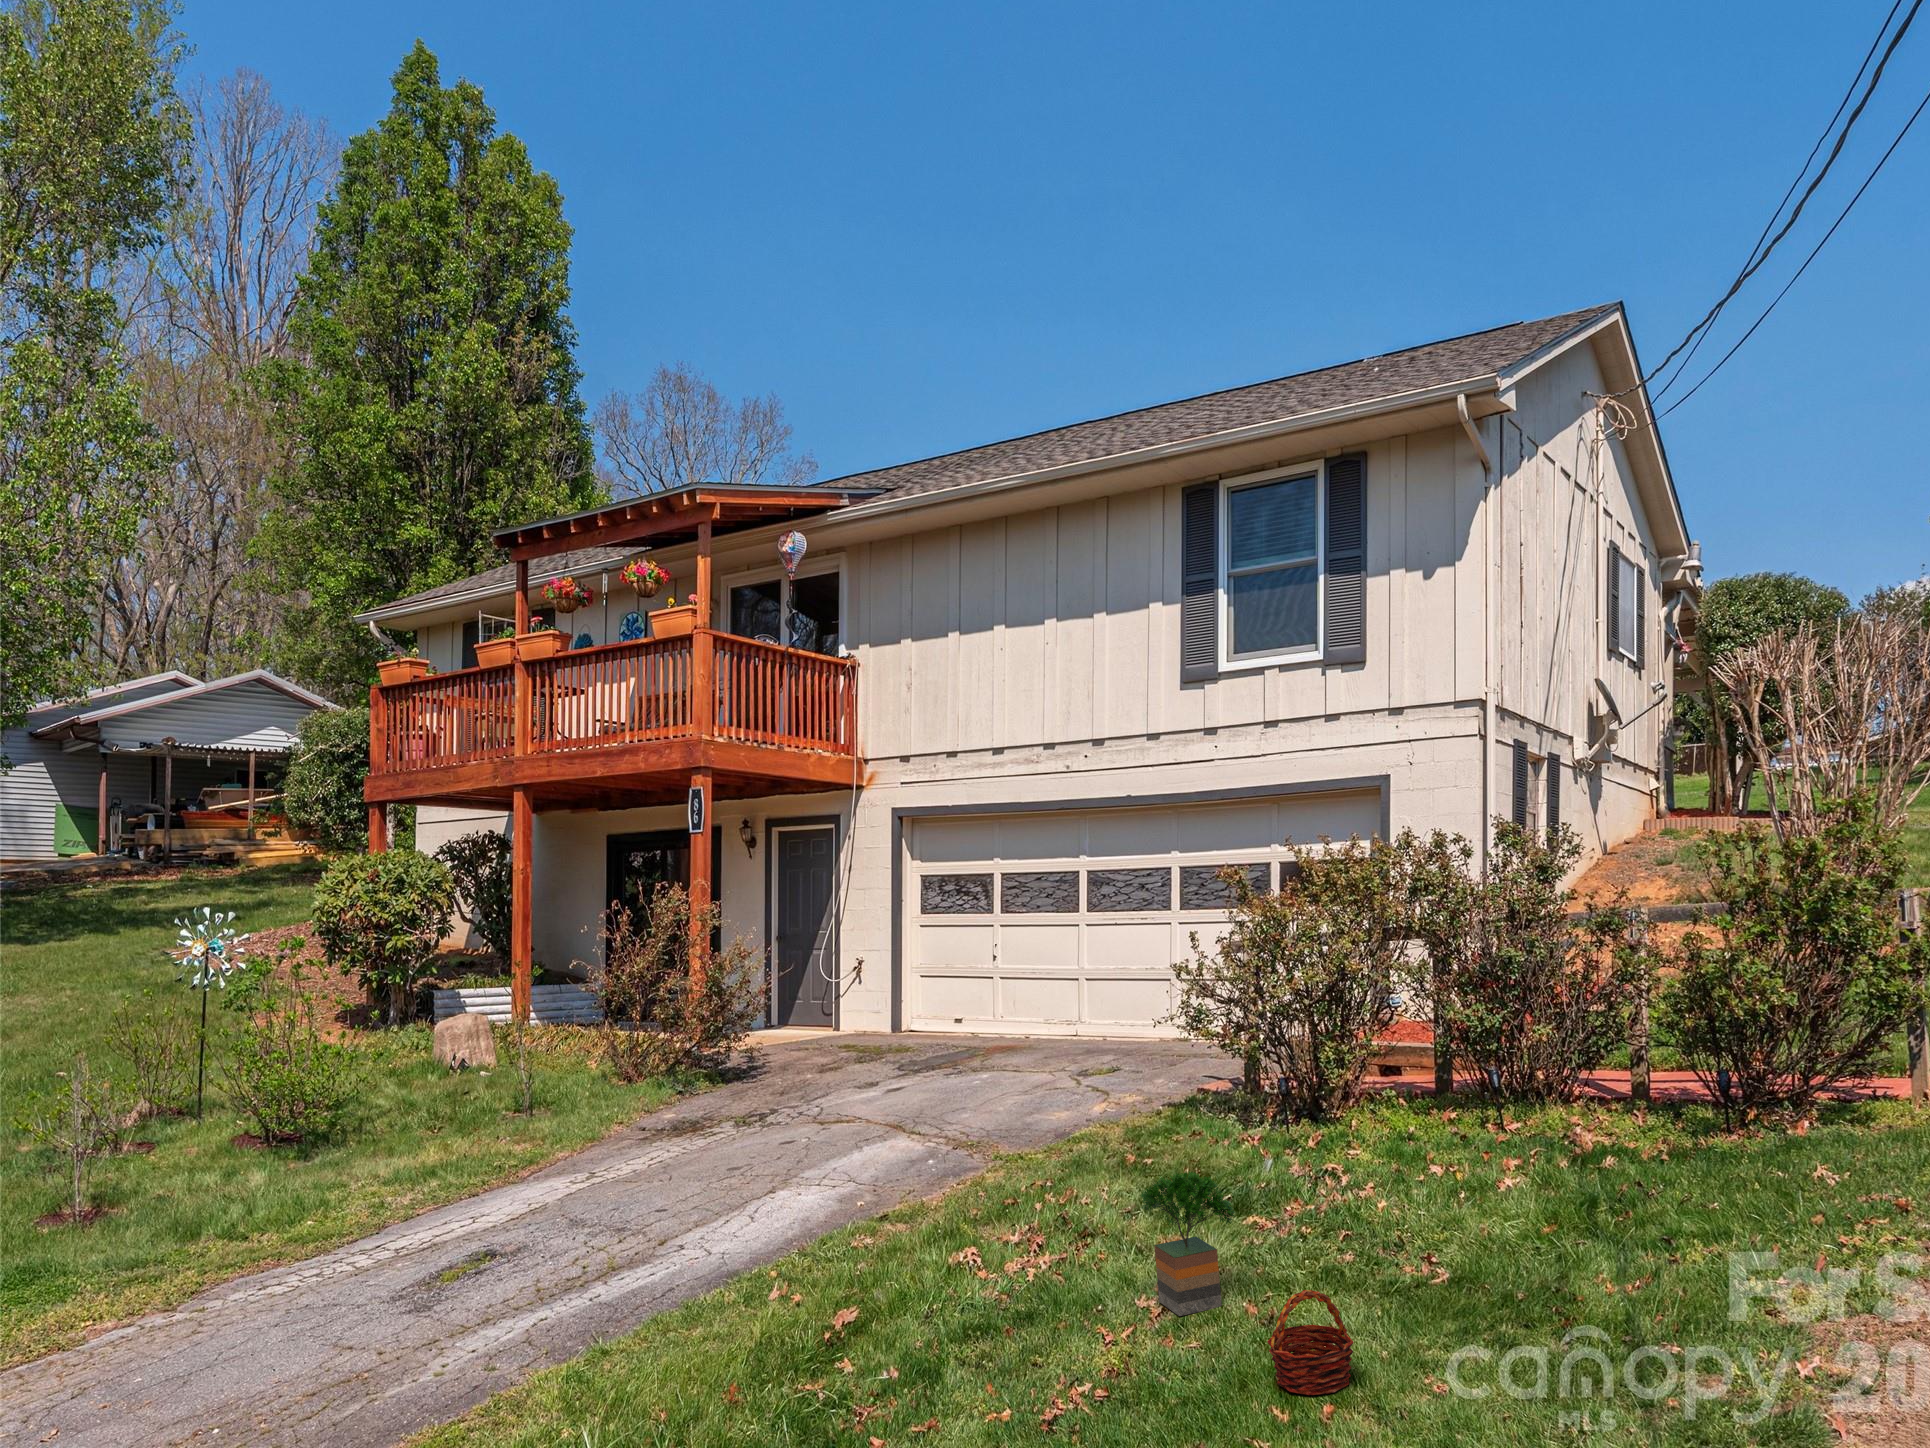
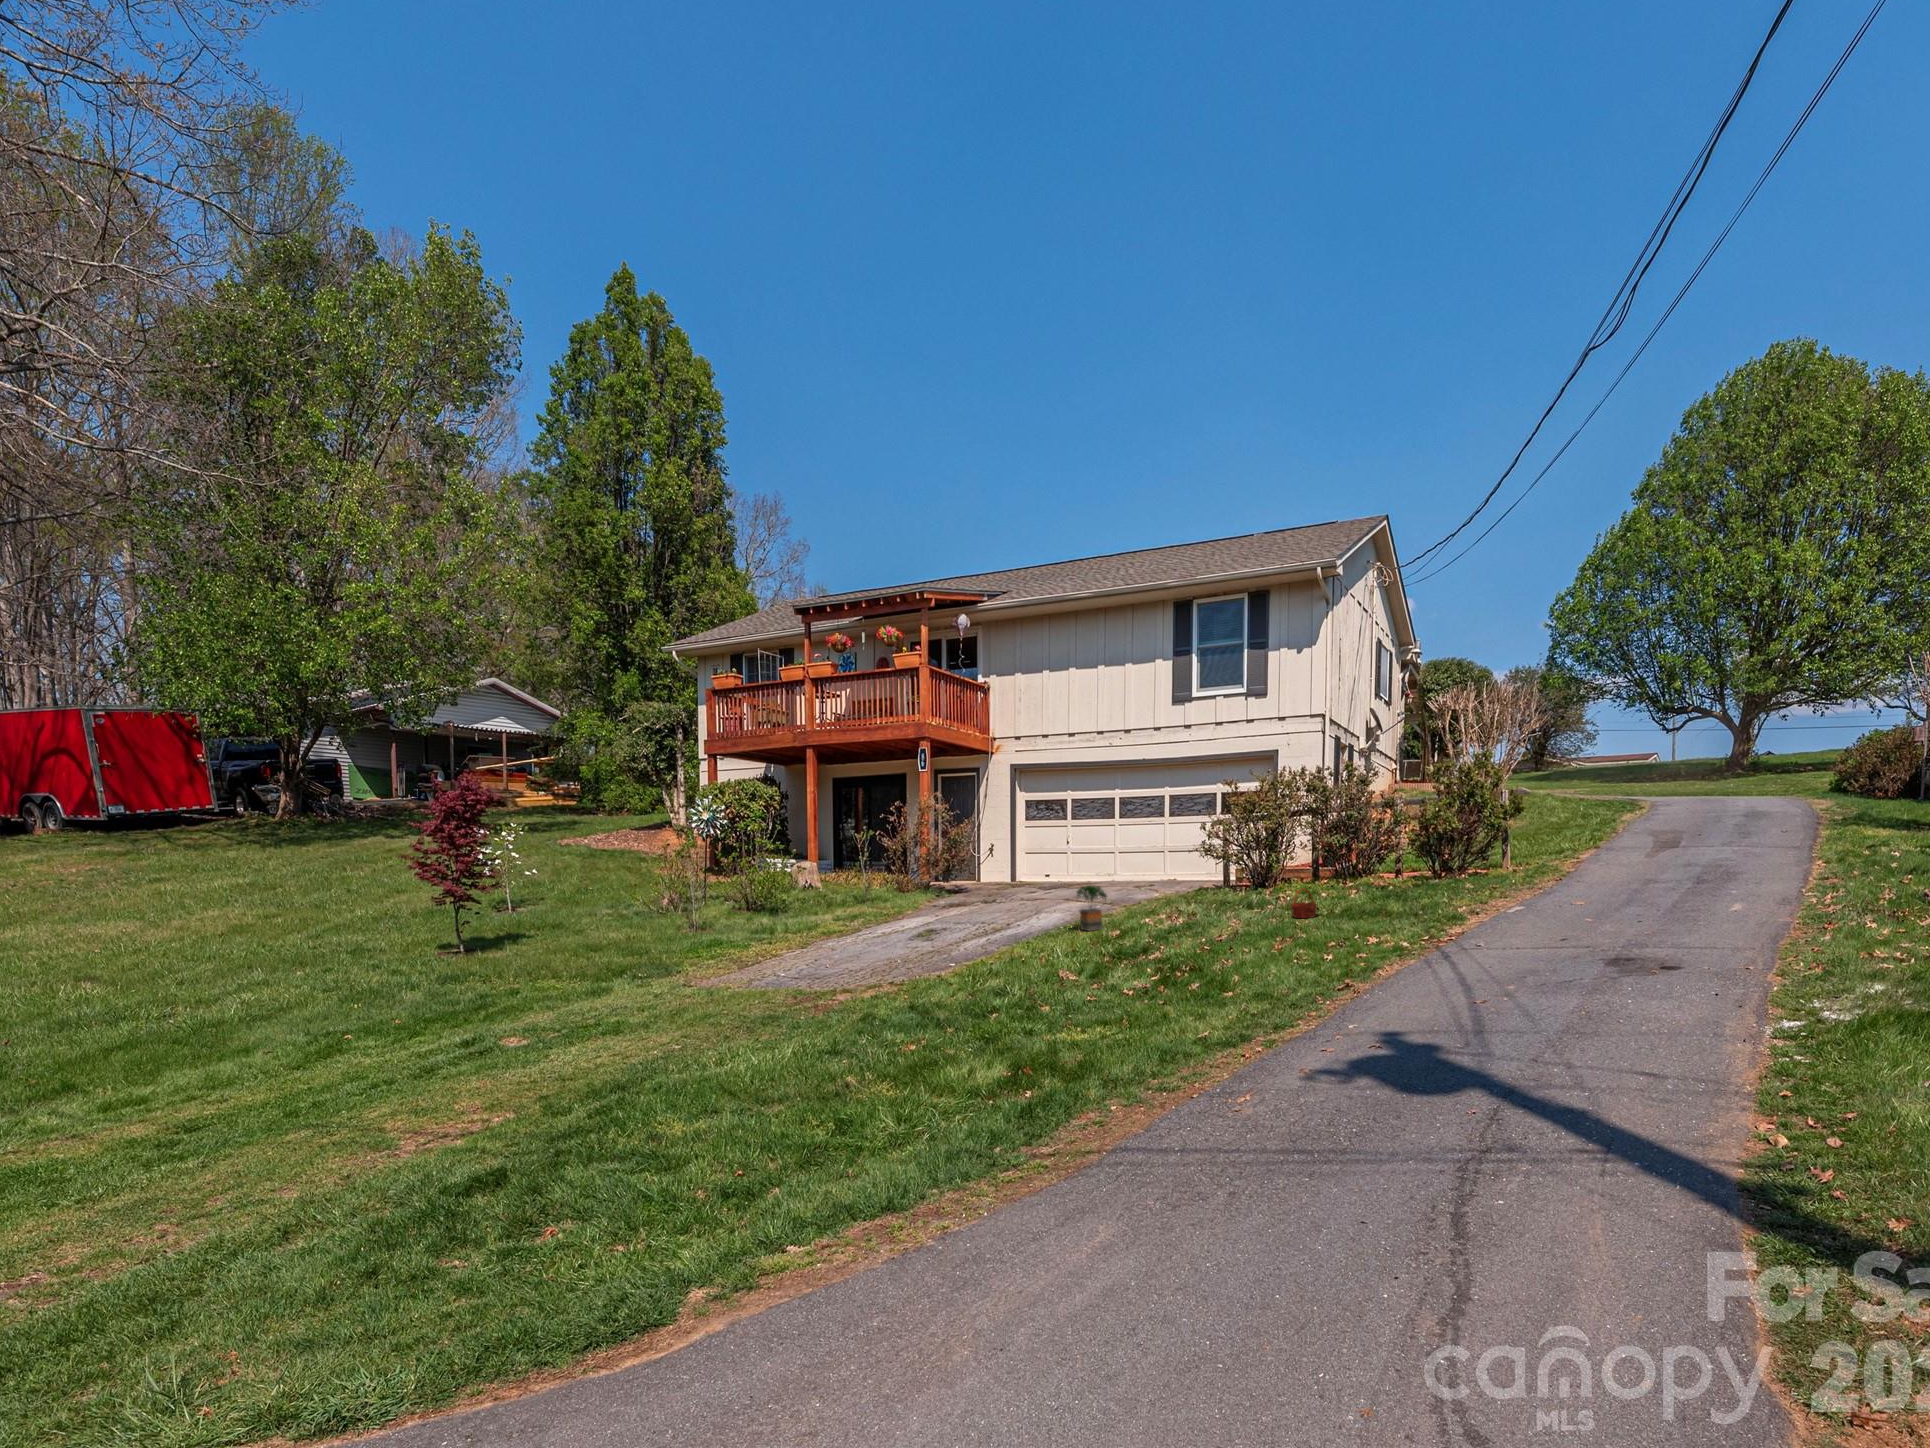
potted tree: present [1141,1171,1235,1316] -> present [1077,885,1107,931]

